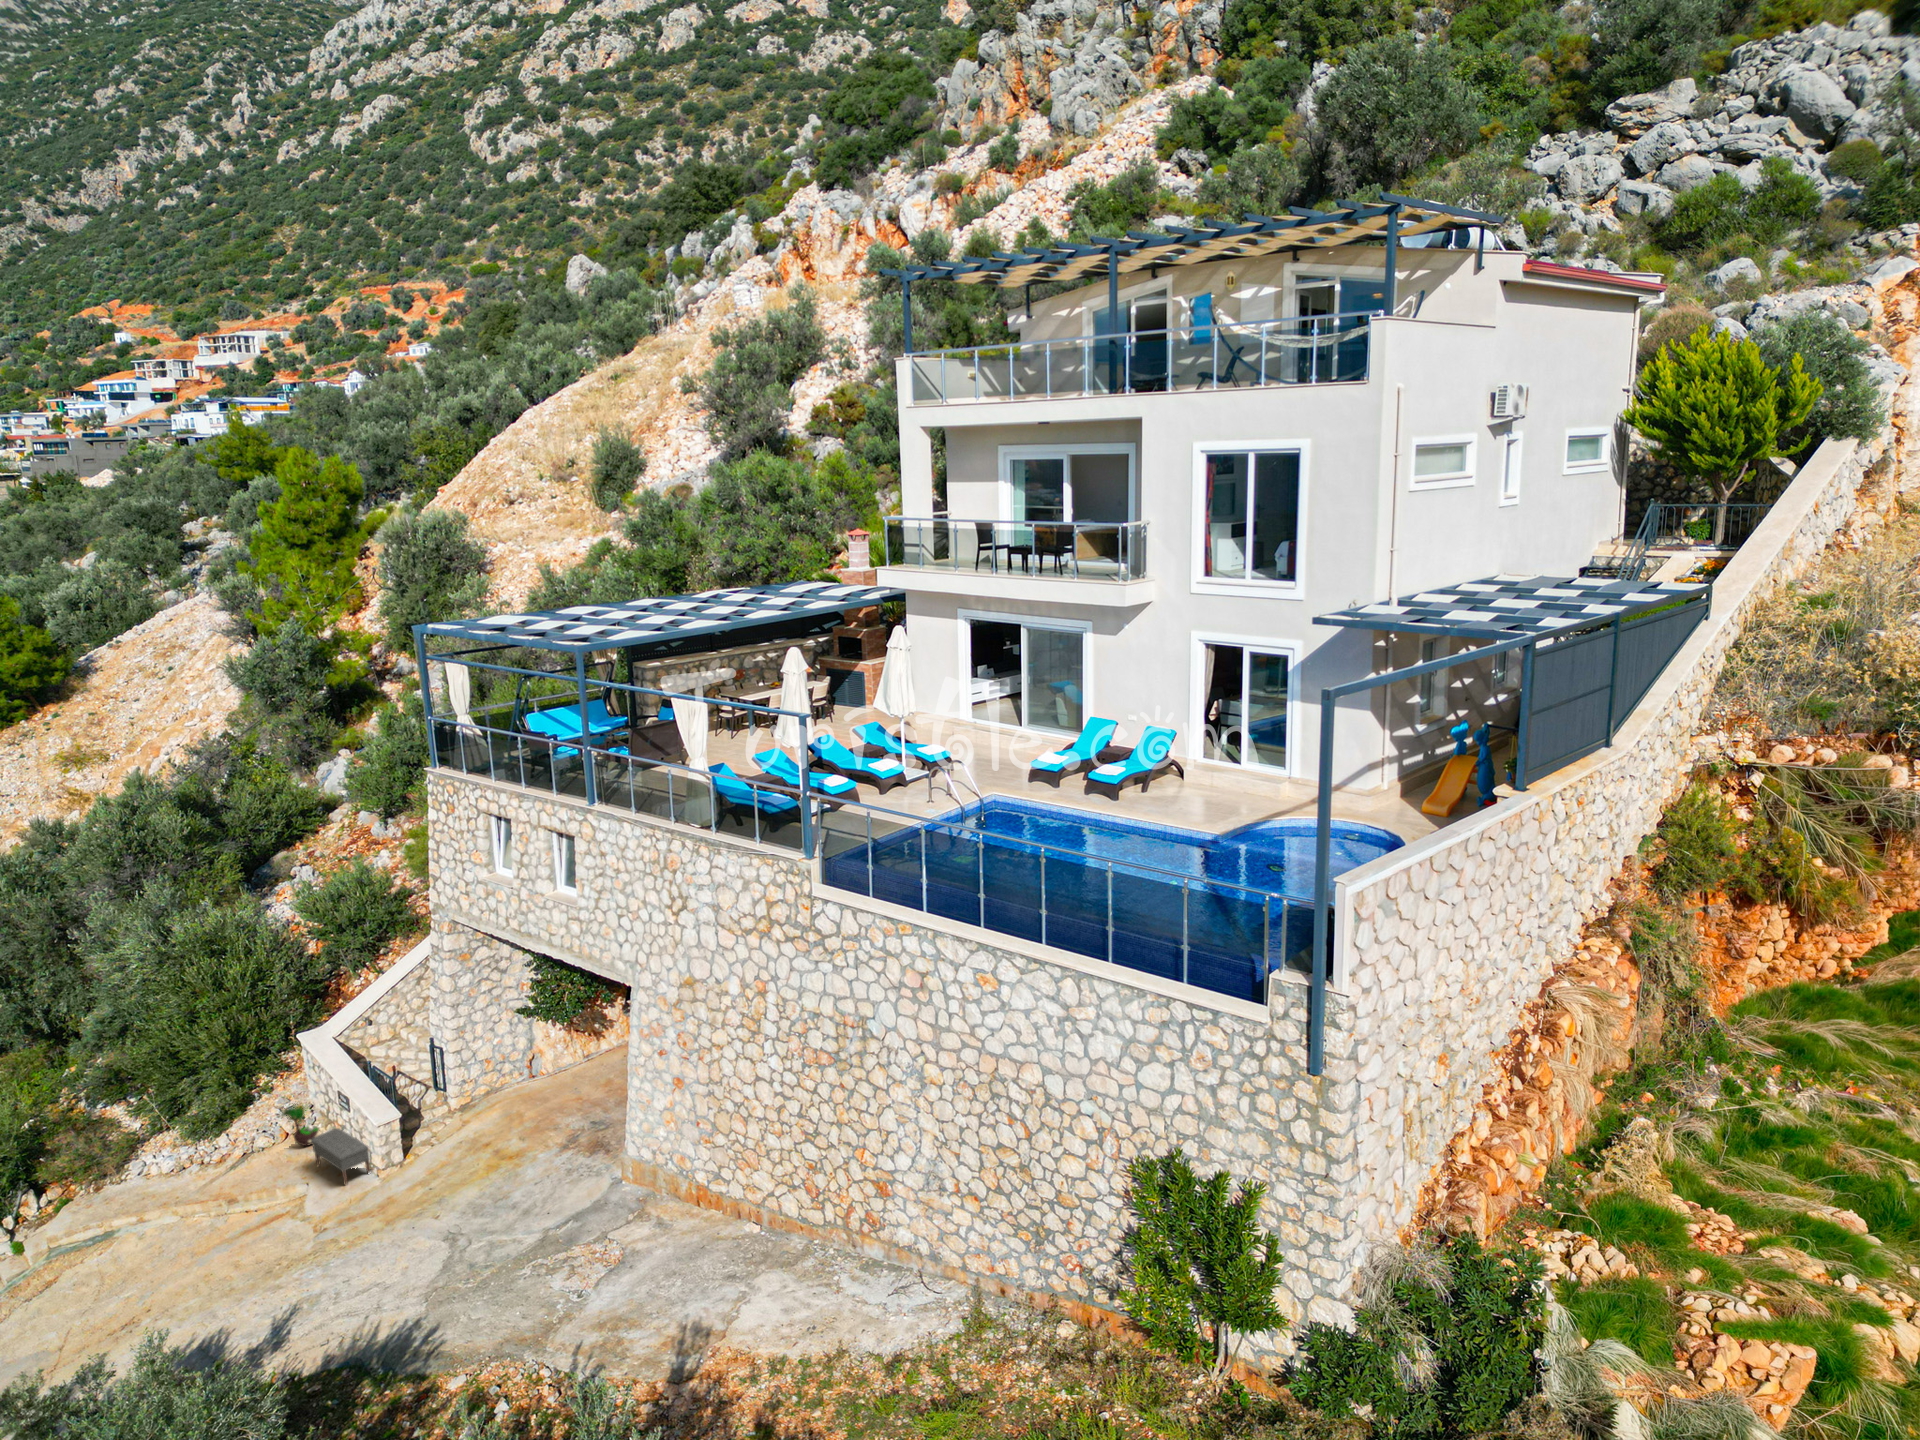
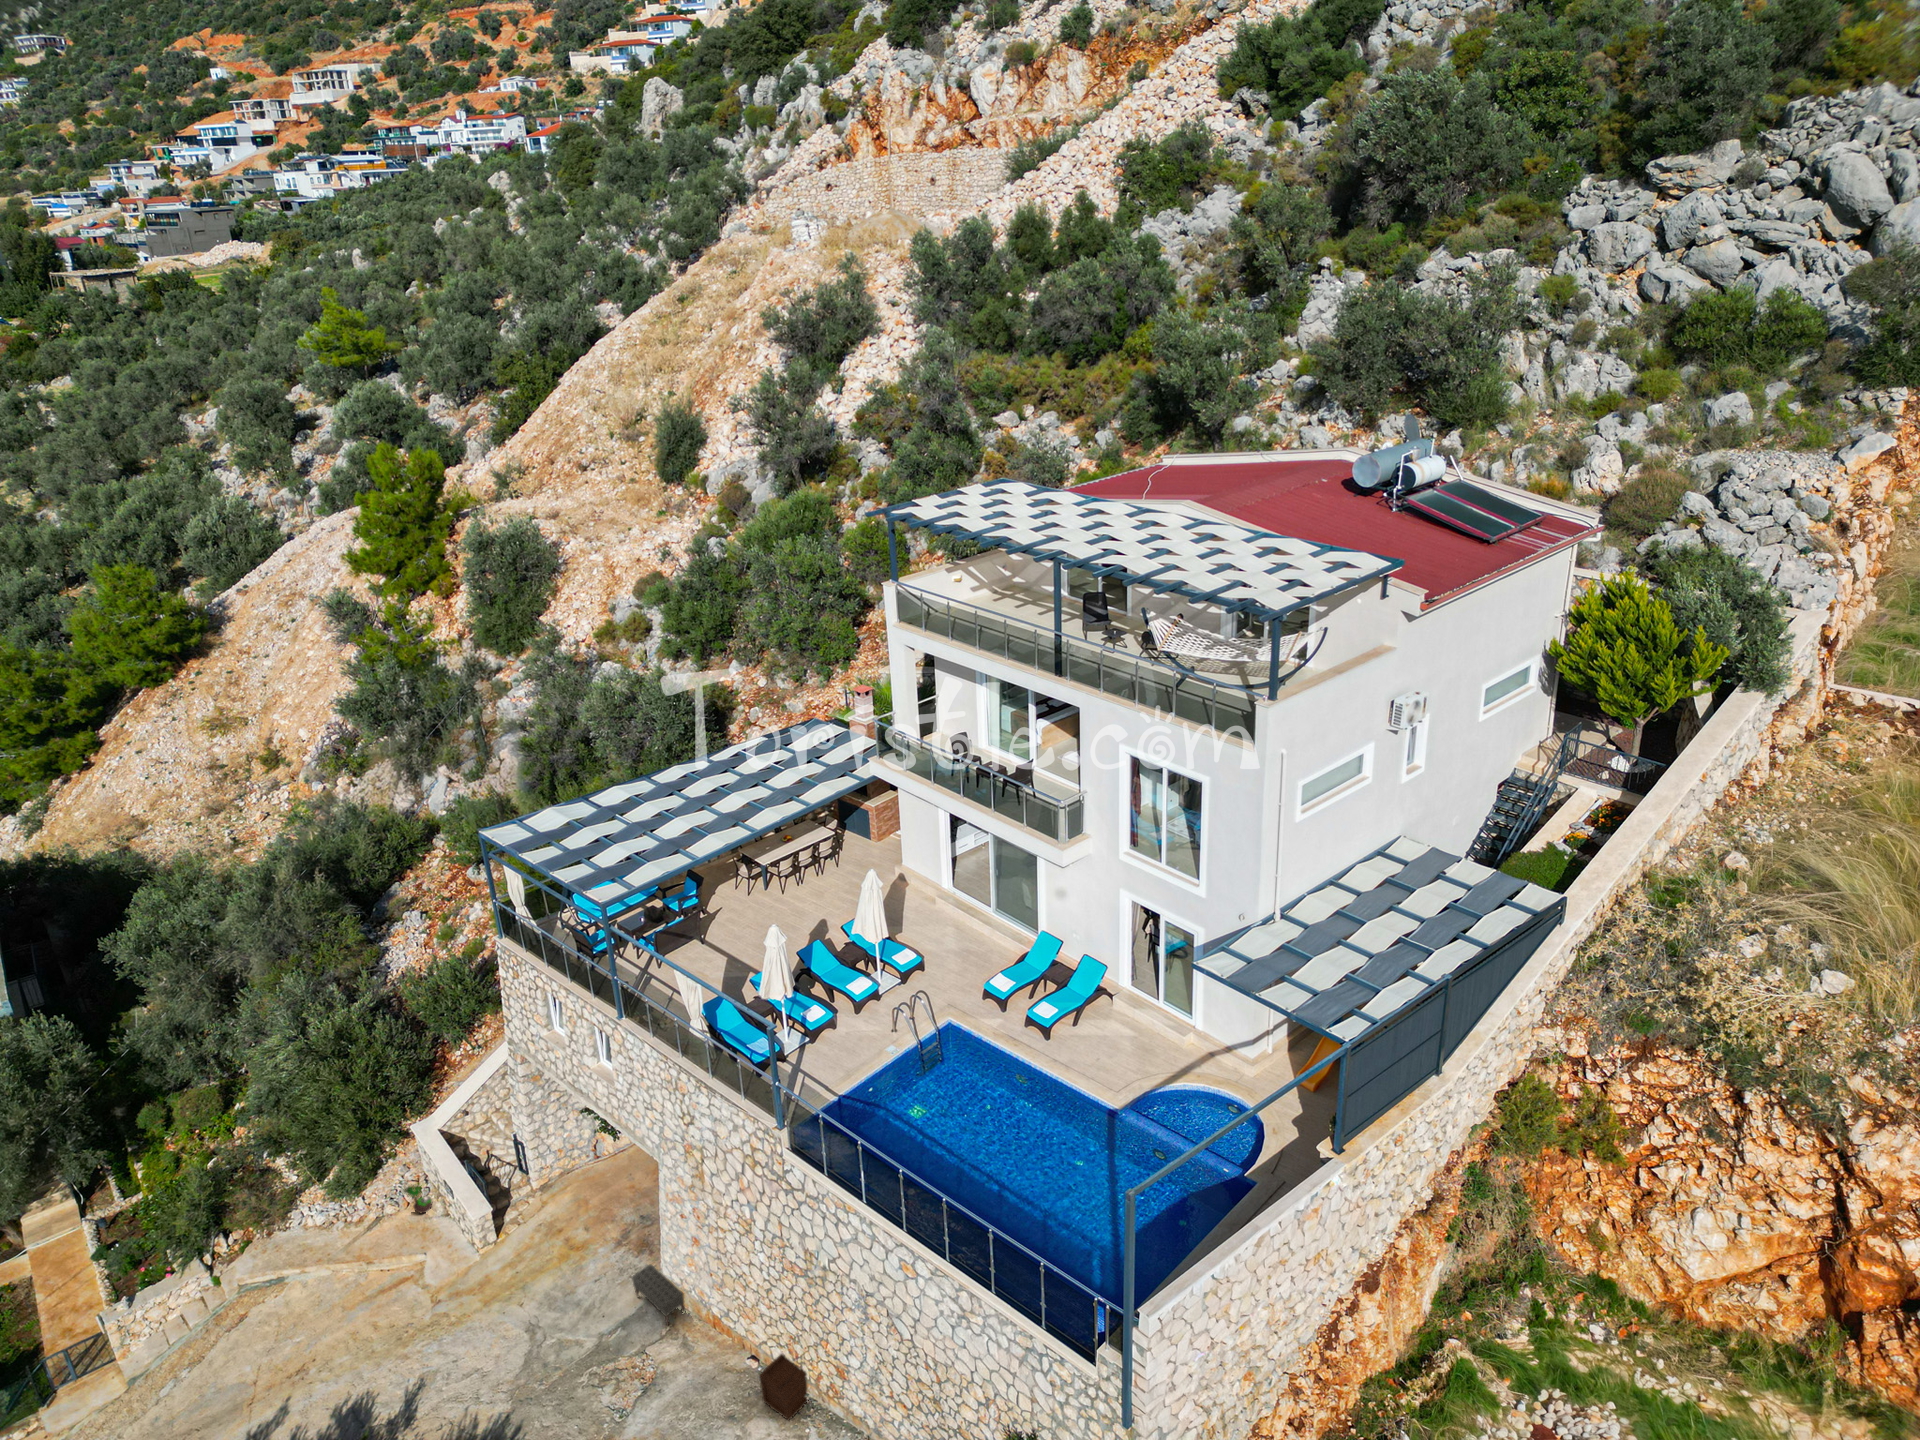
bench: present [311,1128,371,1185] -> present [632,1264,685,1325]
wooden crate: none [765,1187,843,1272] -> present [759,1354,809,1420]

